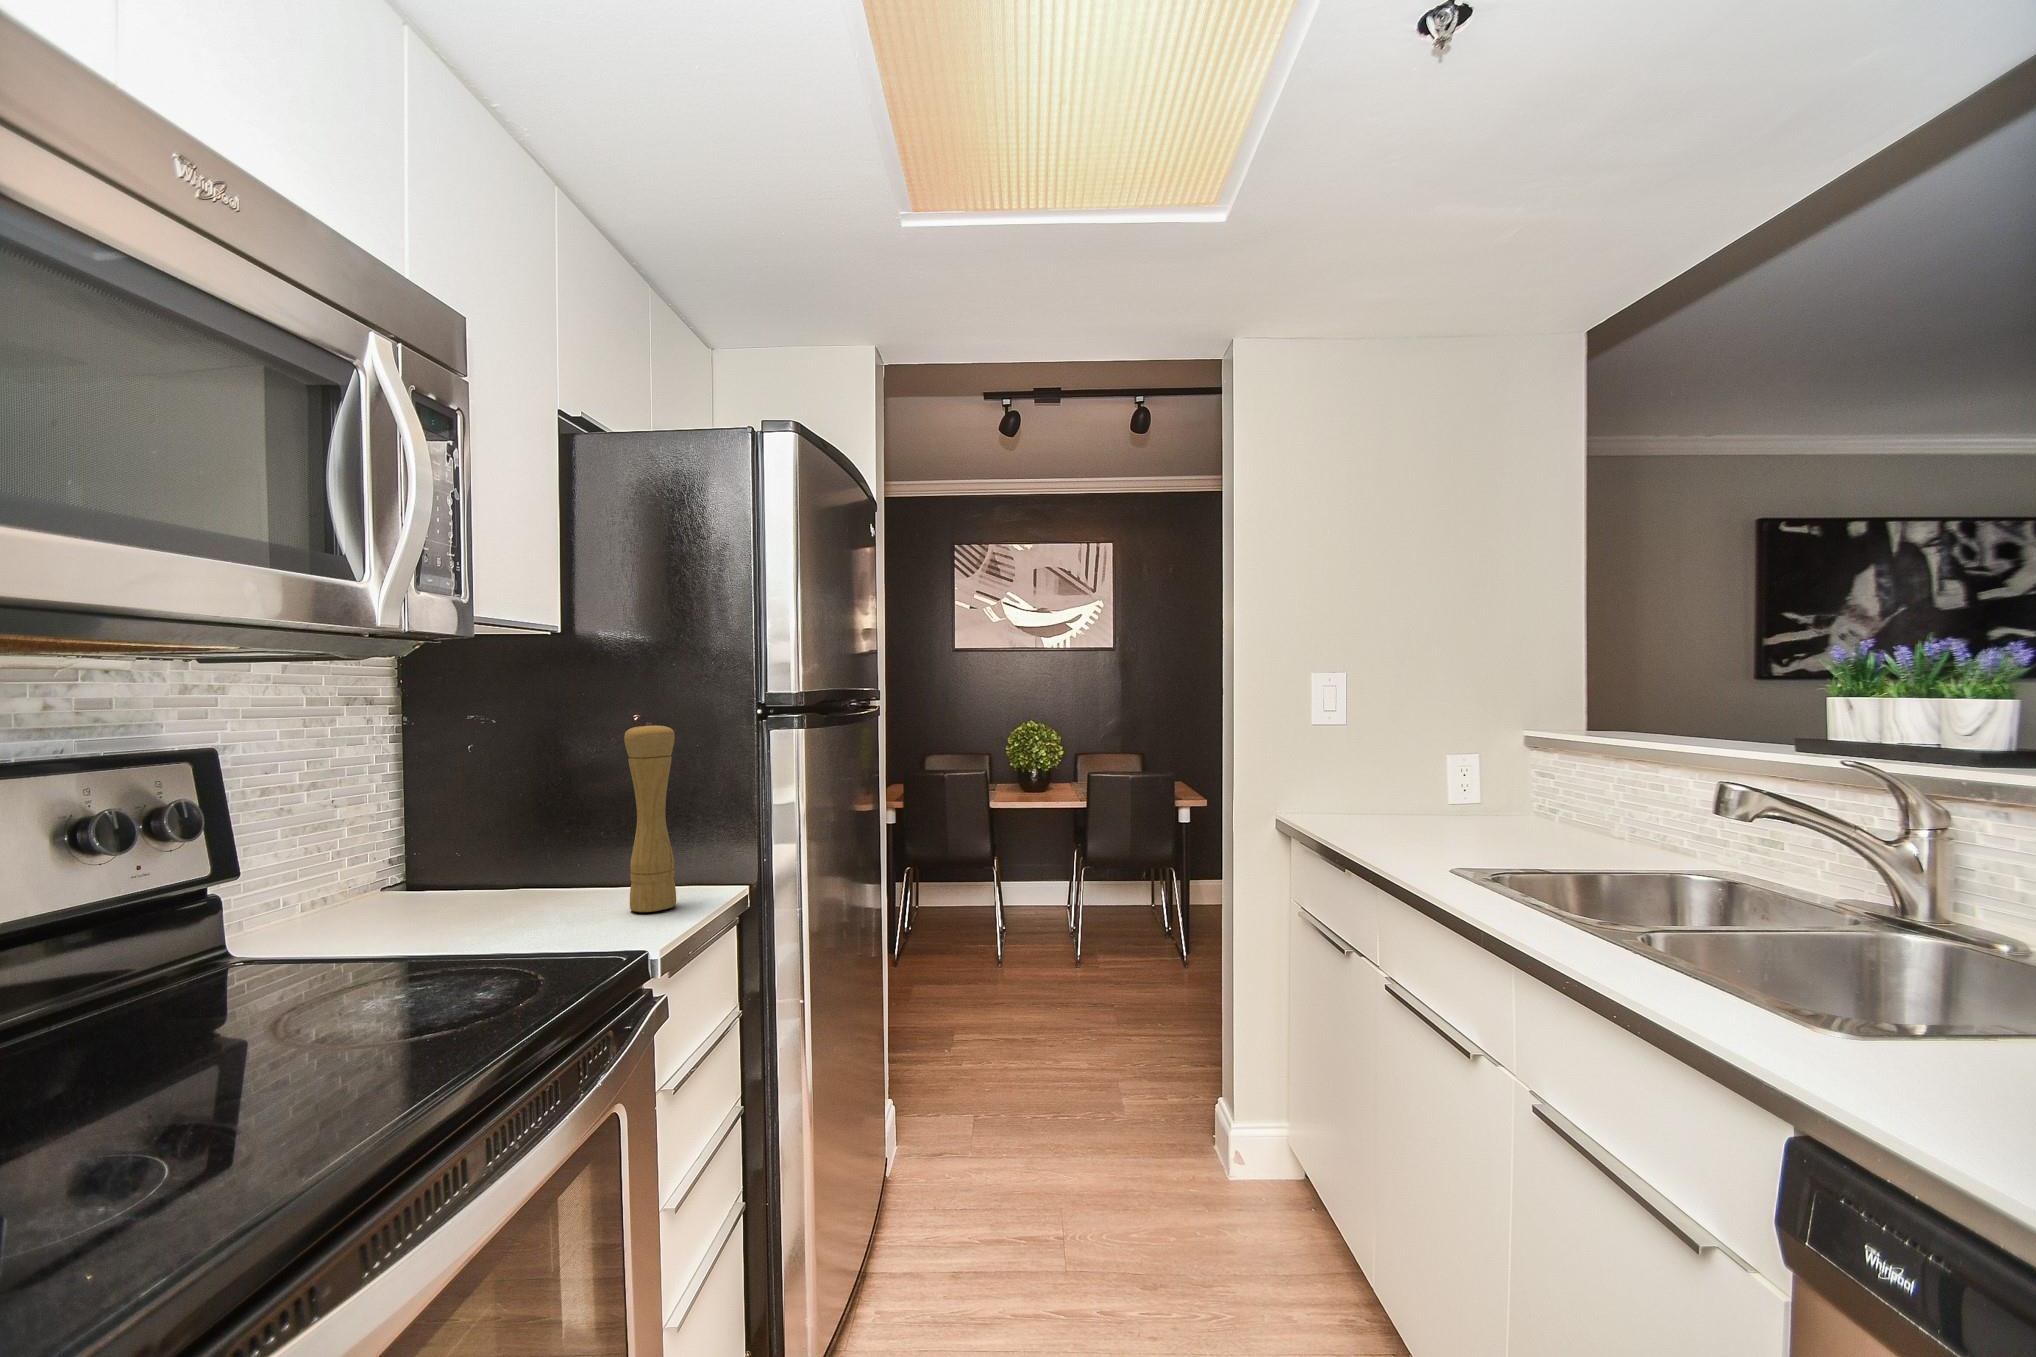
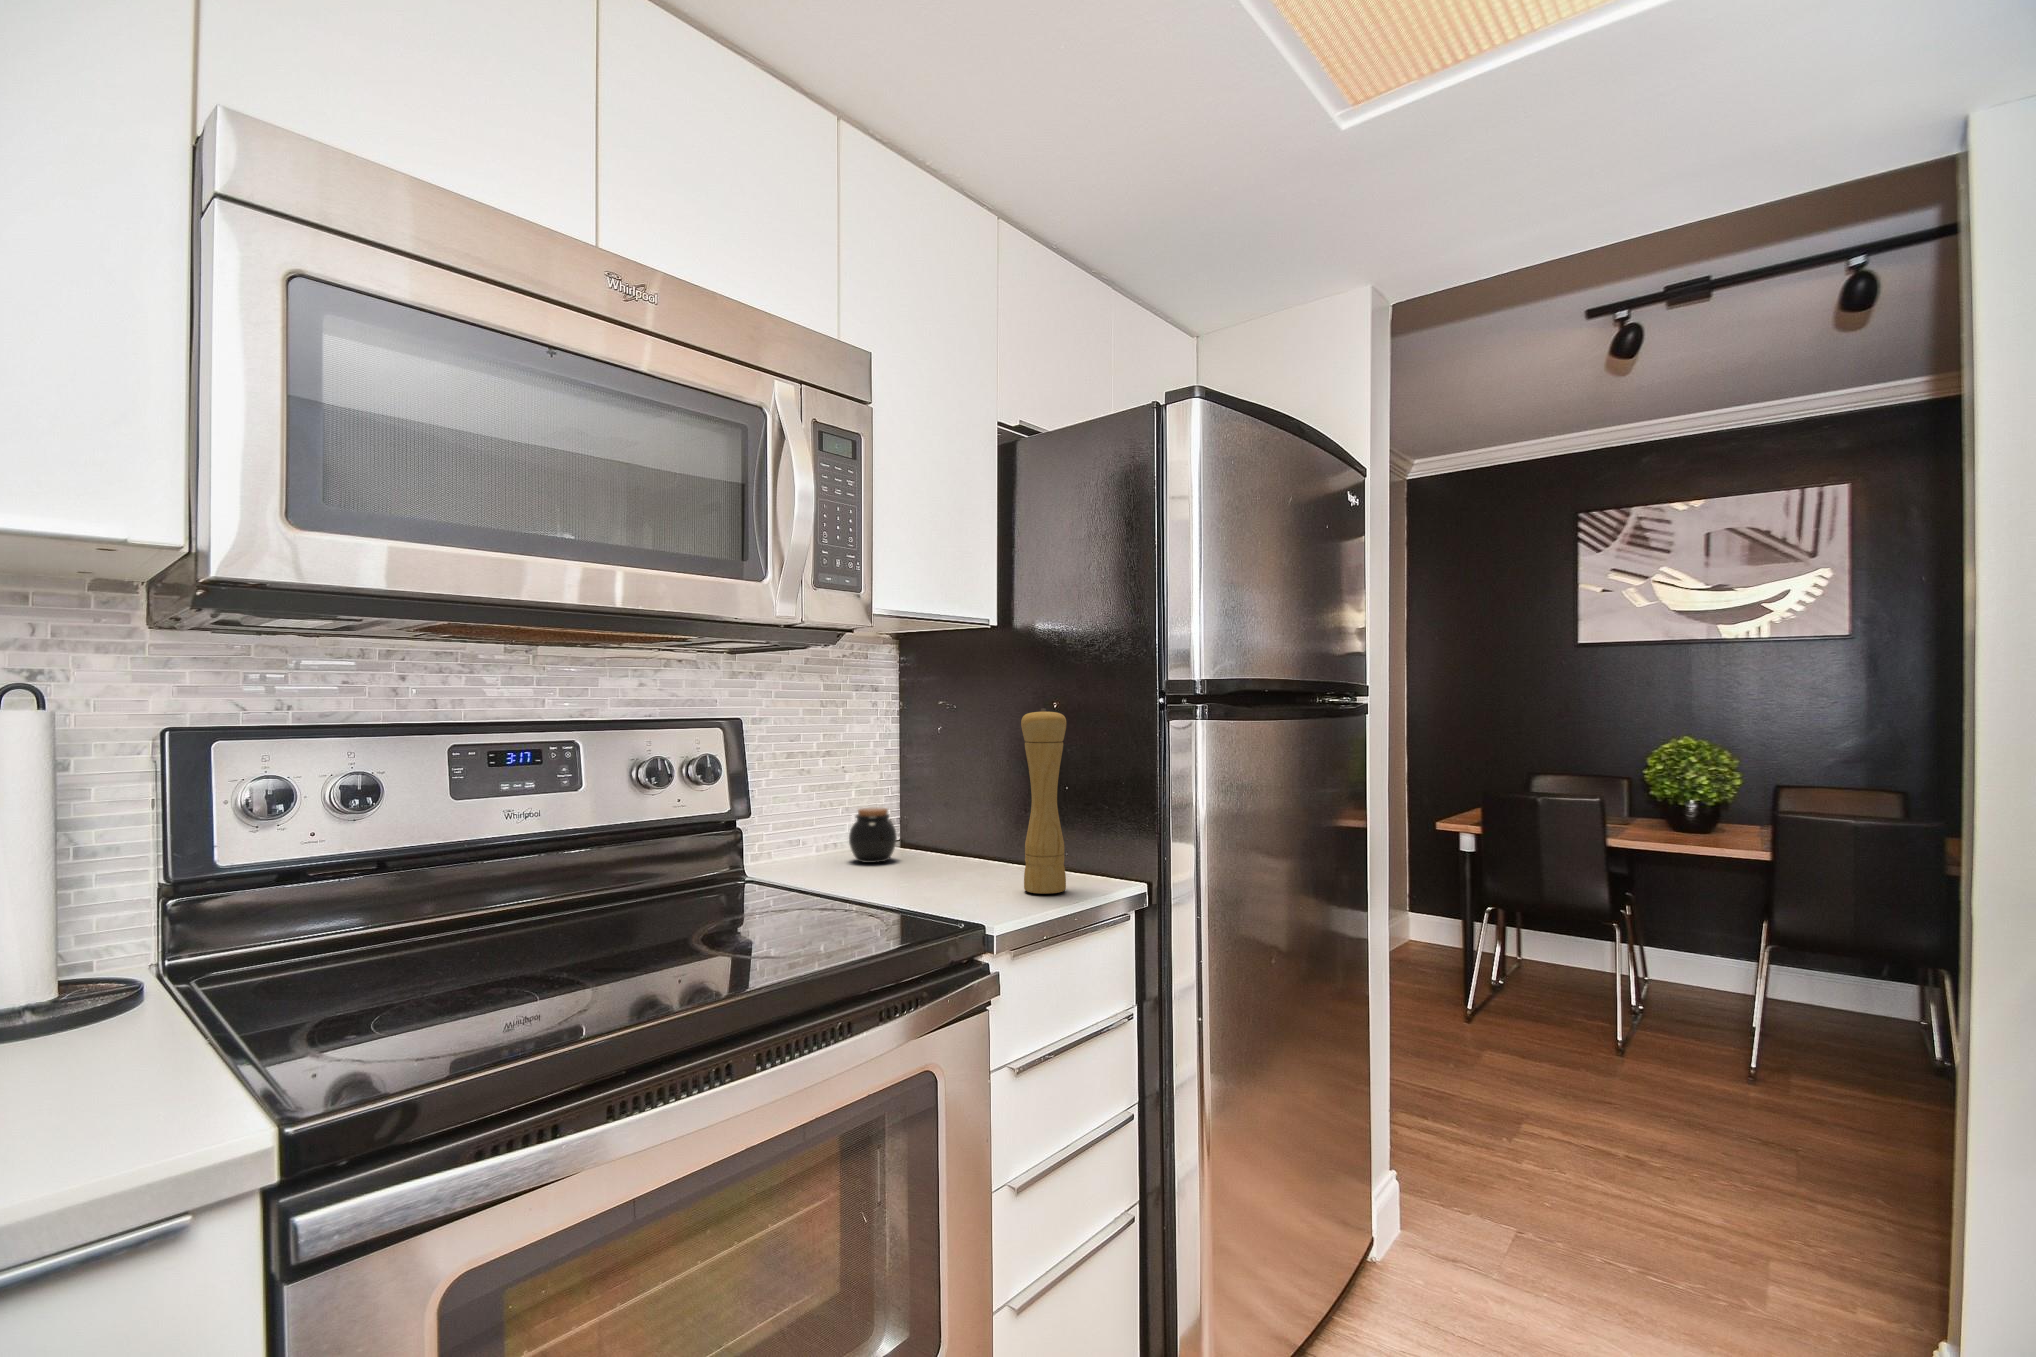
jar: none [356,846,425,915] -> present [849,808,897,863]

